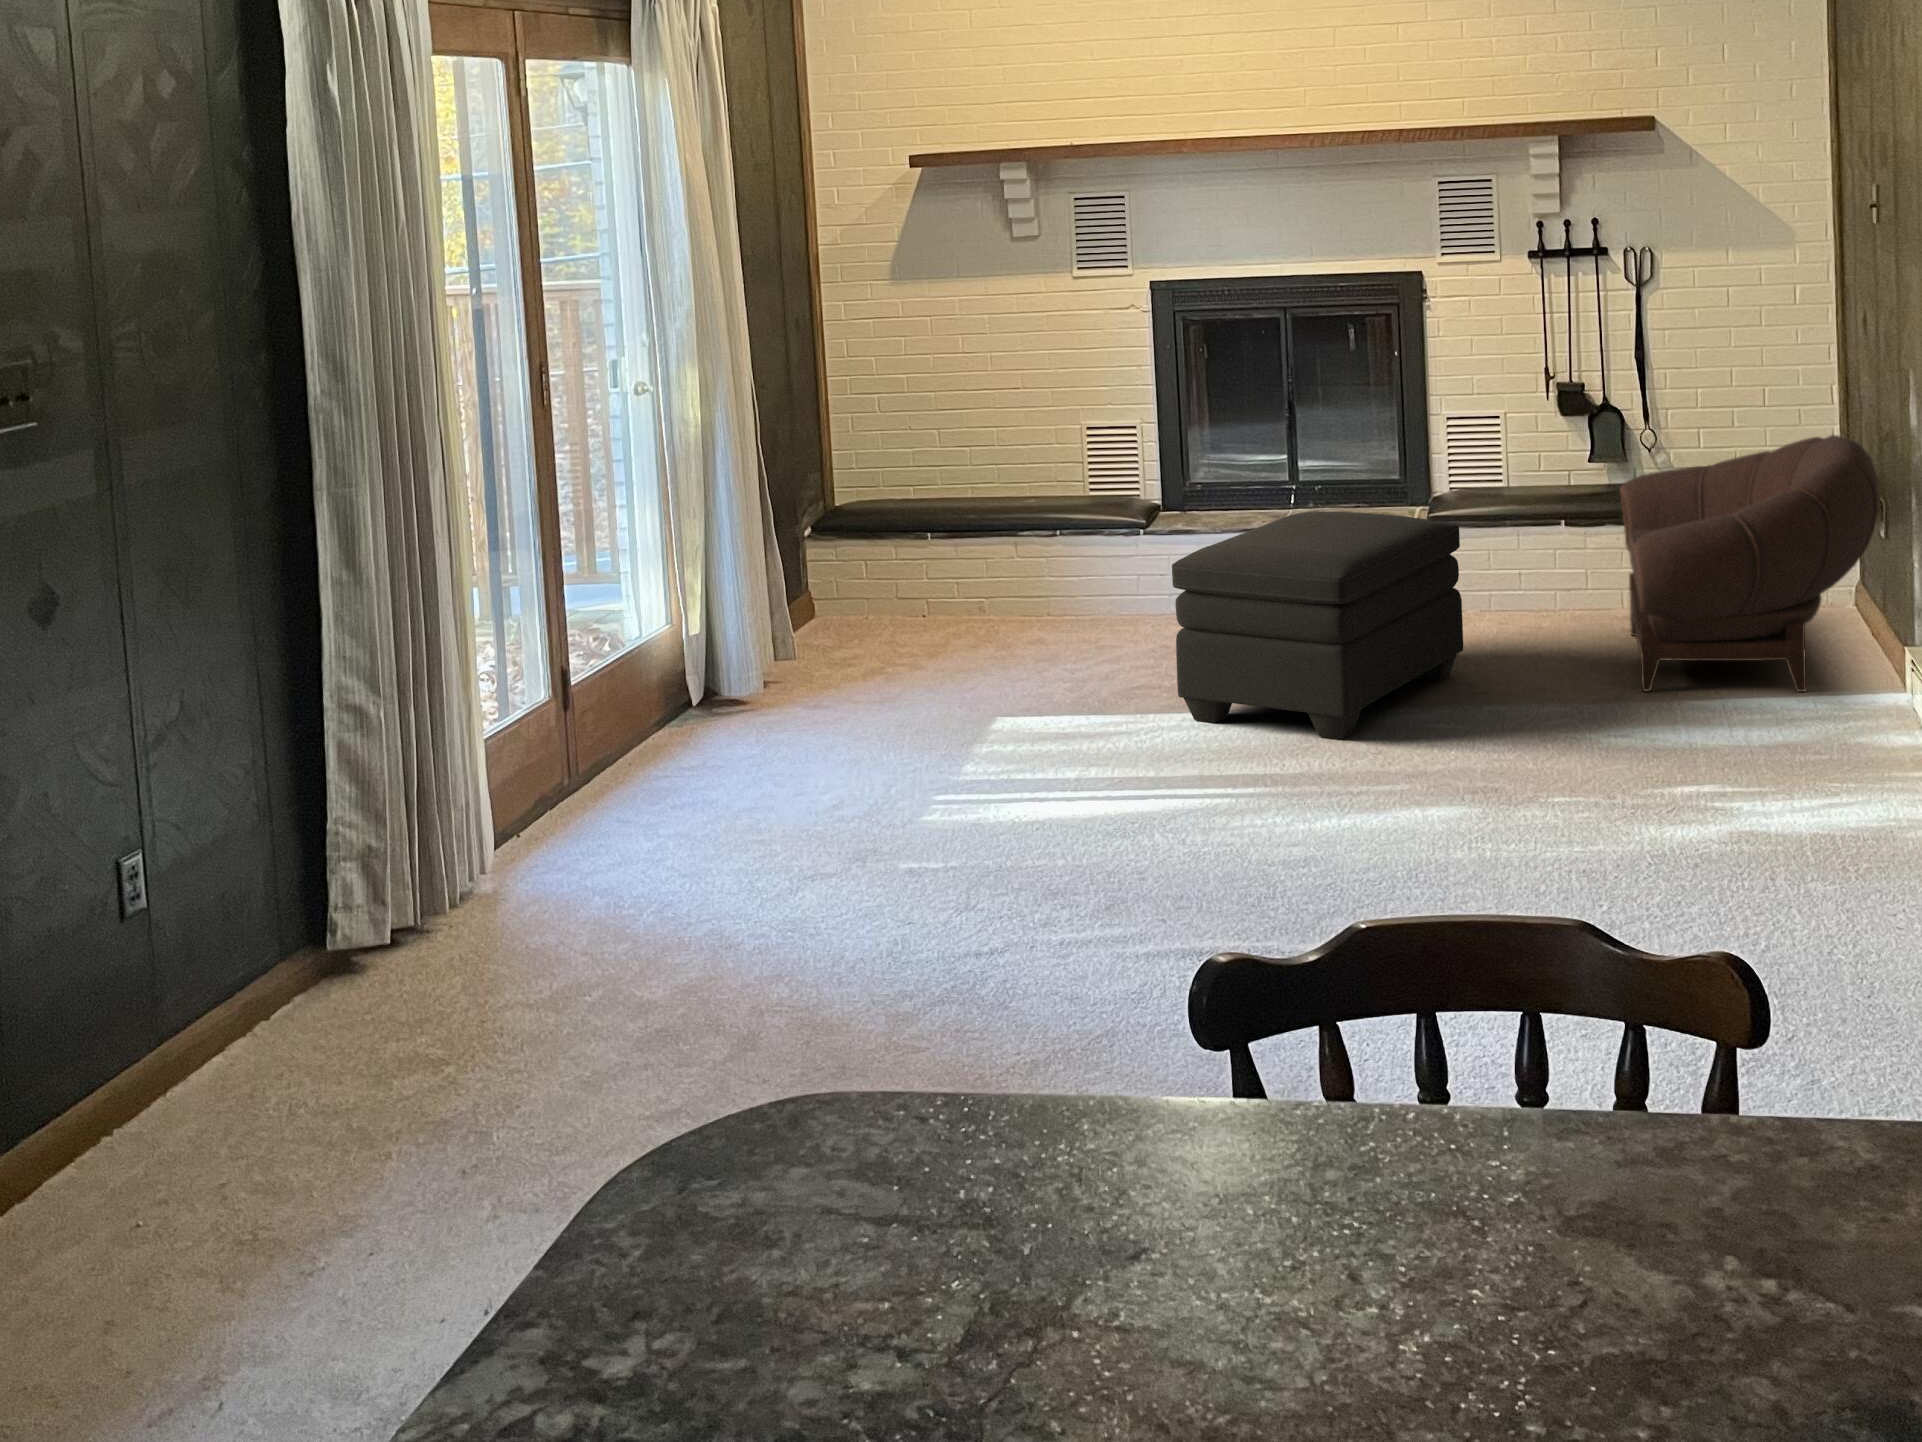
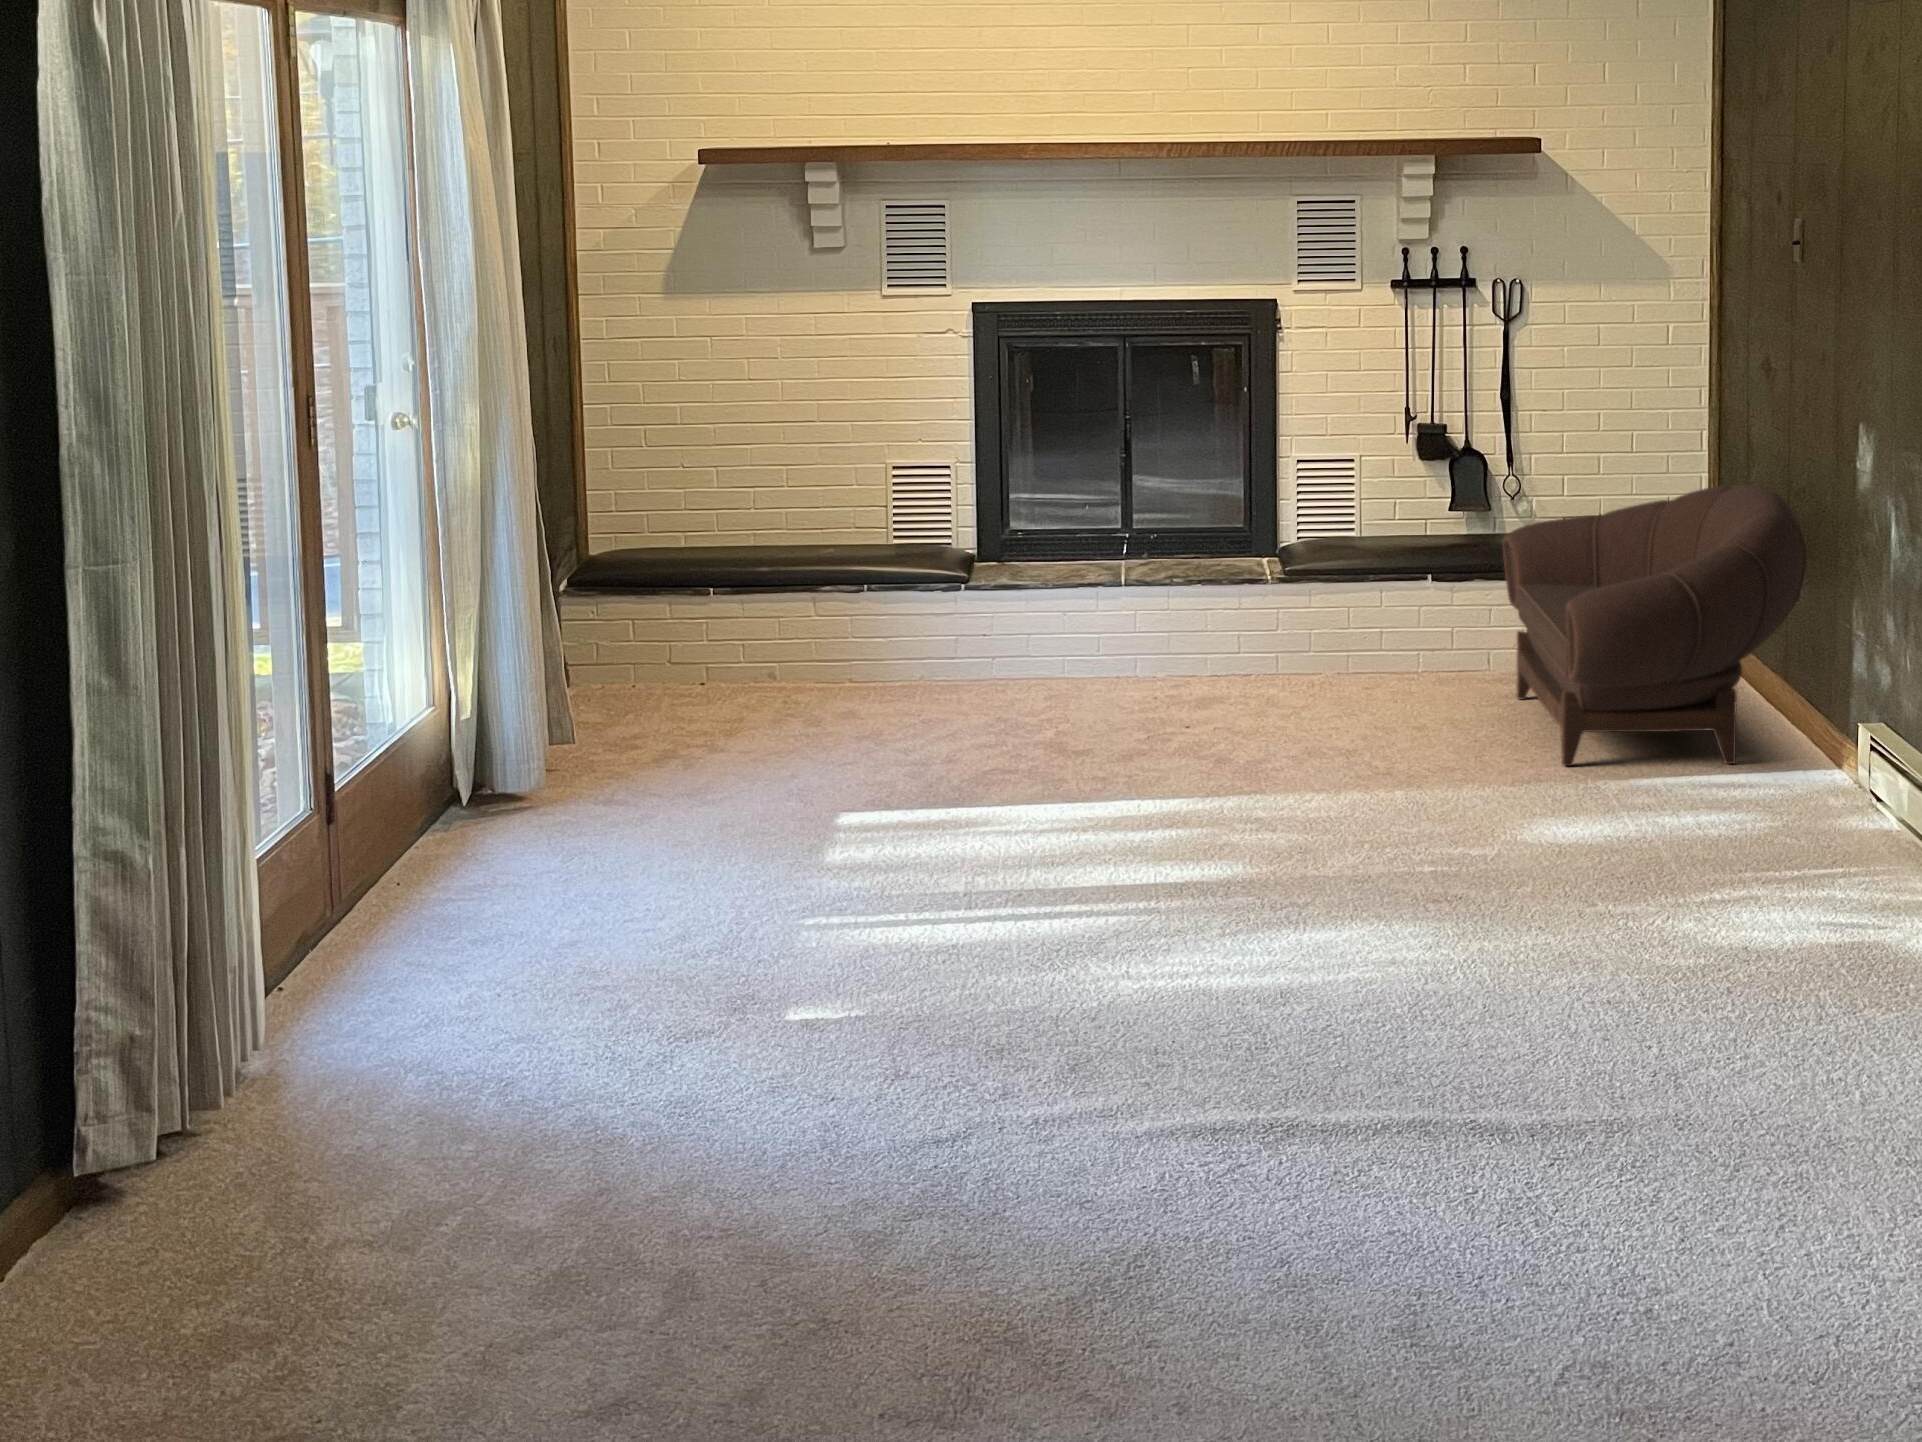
ottoman: present [1172,512,1463,739] -> none [1061,568,1361,832]

